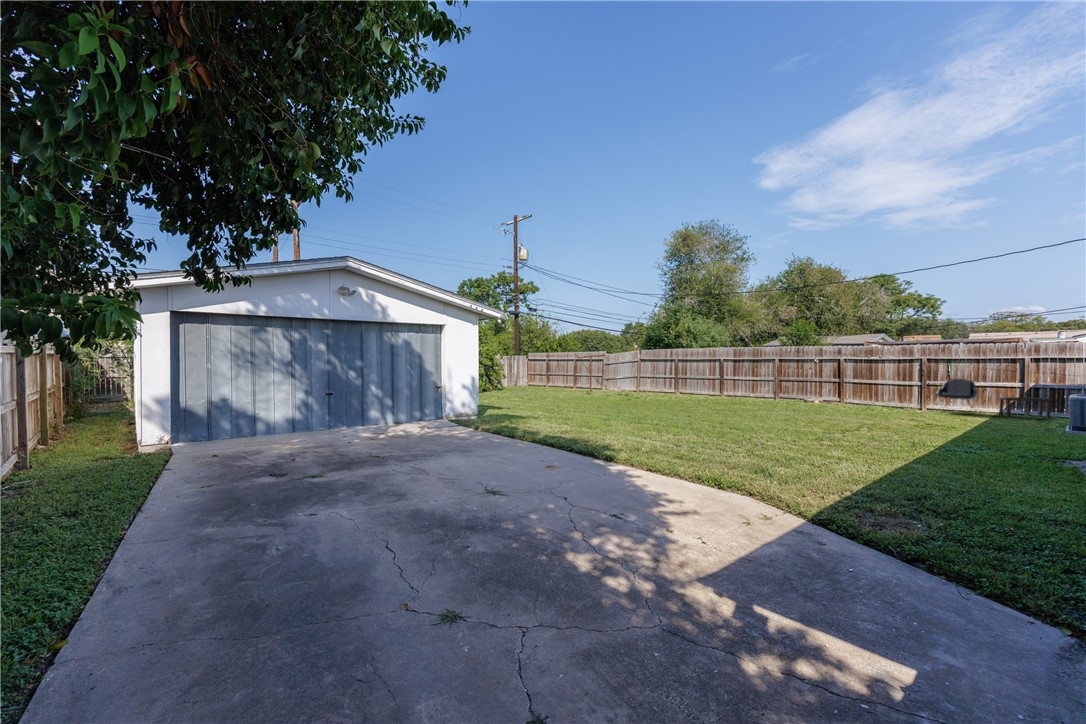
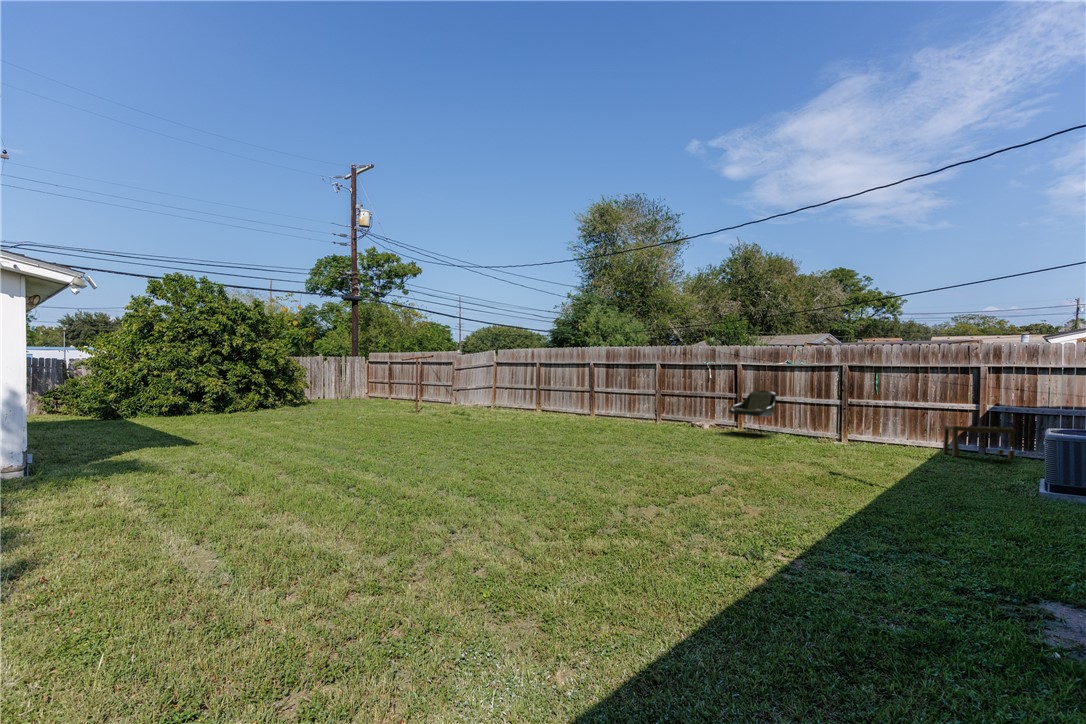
lounge chair: present [937,379,978,413] -> present [729,390,778,436]

